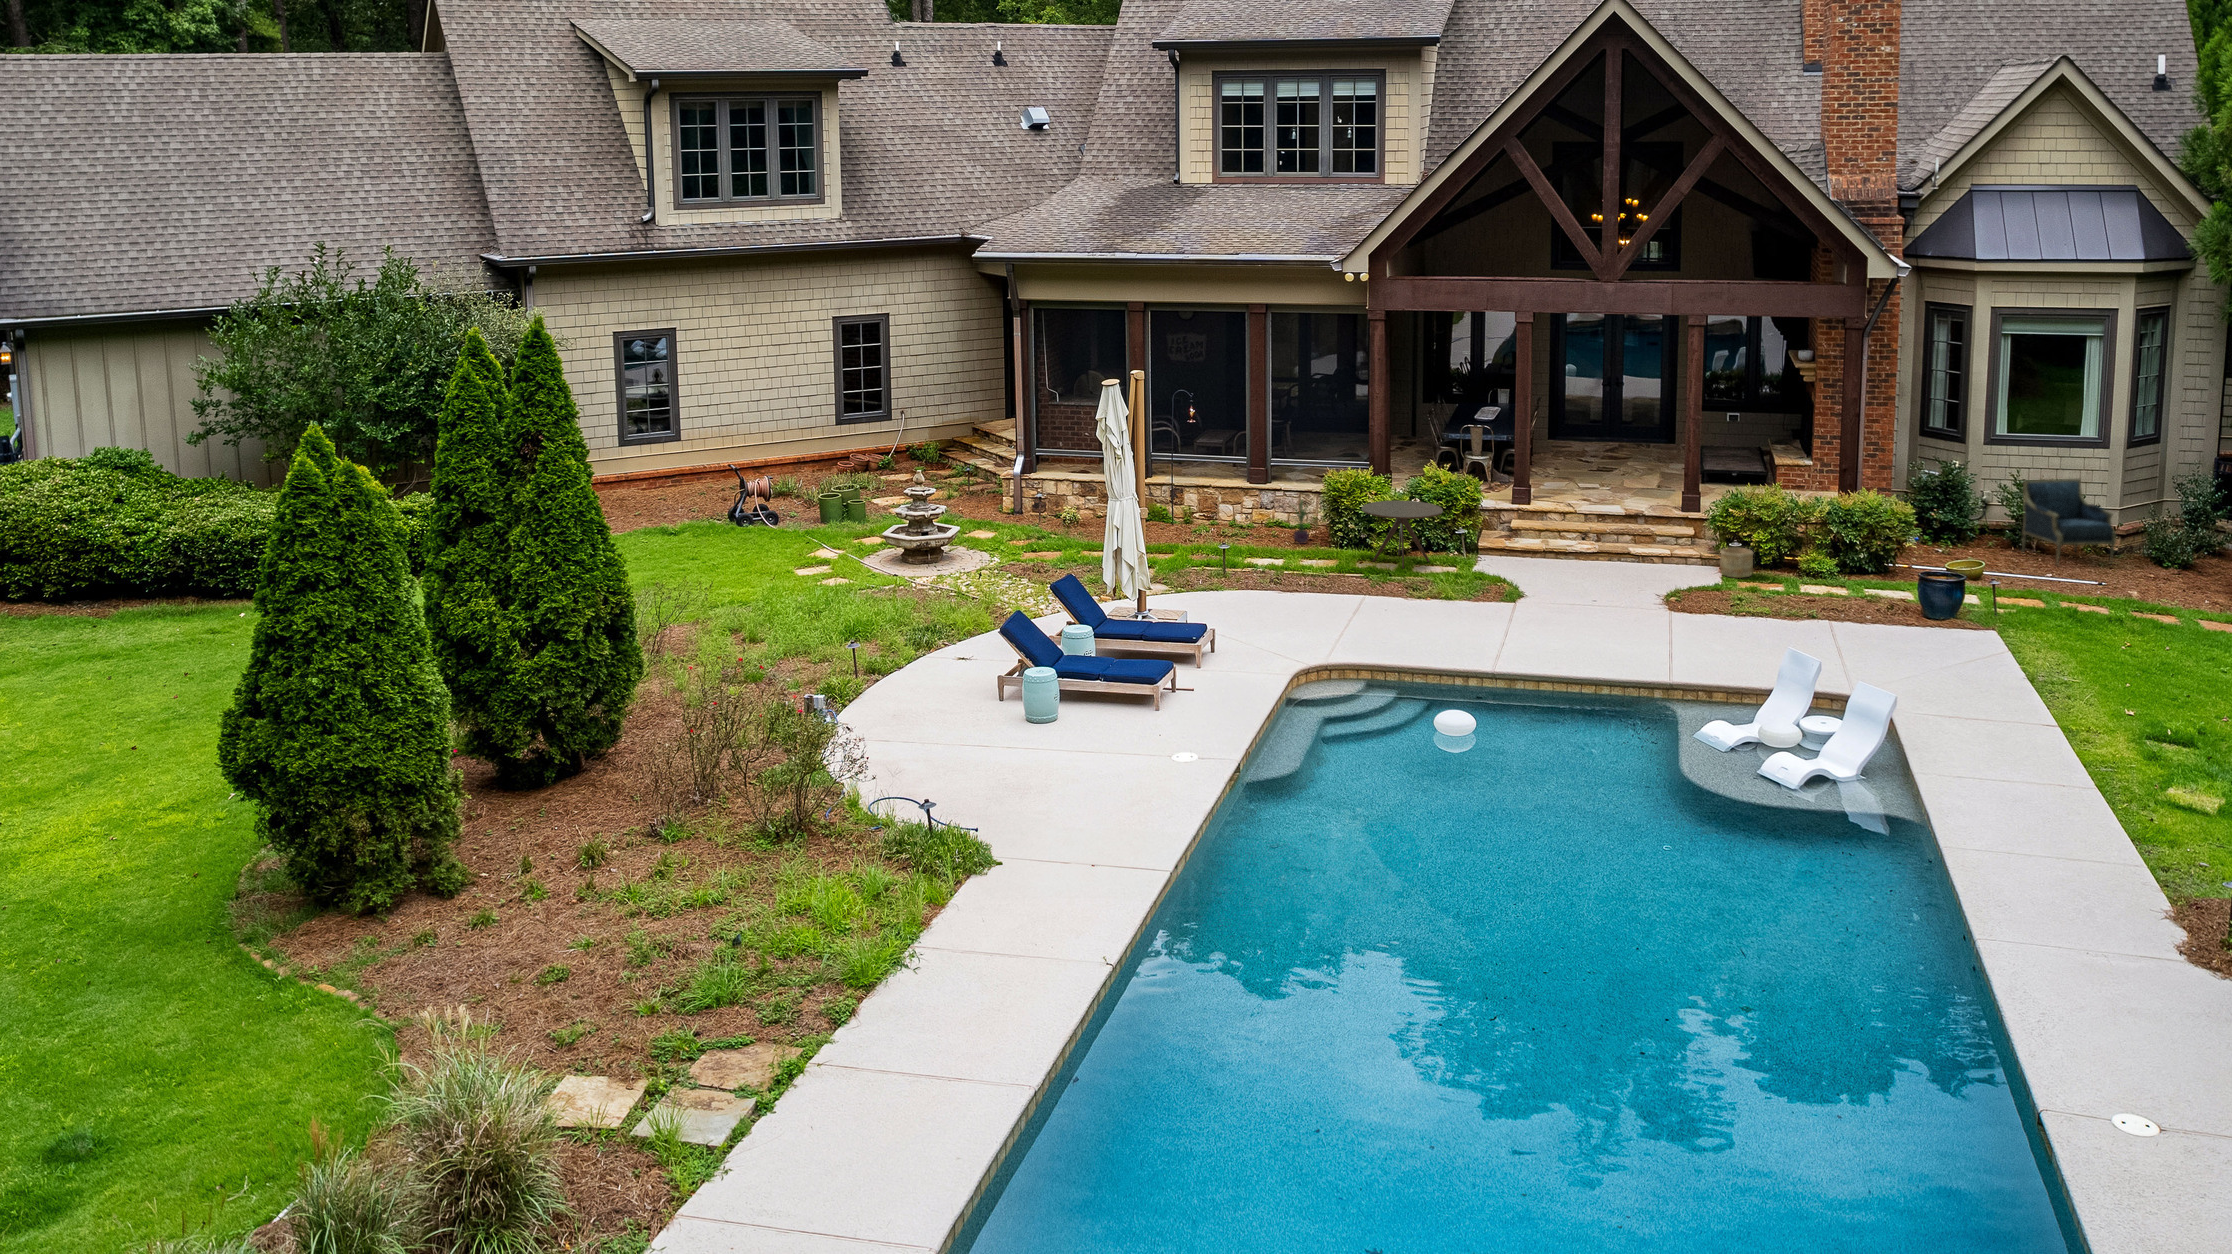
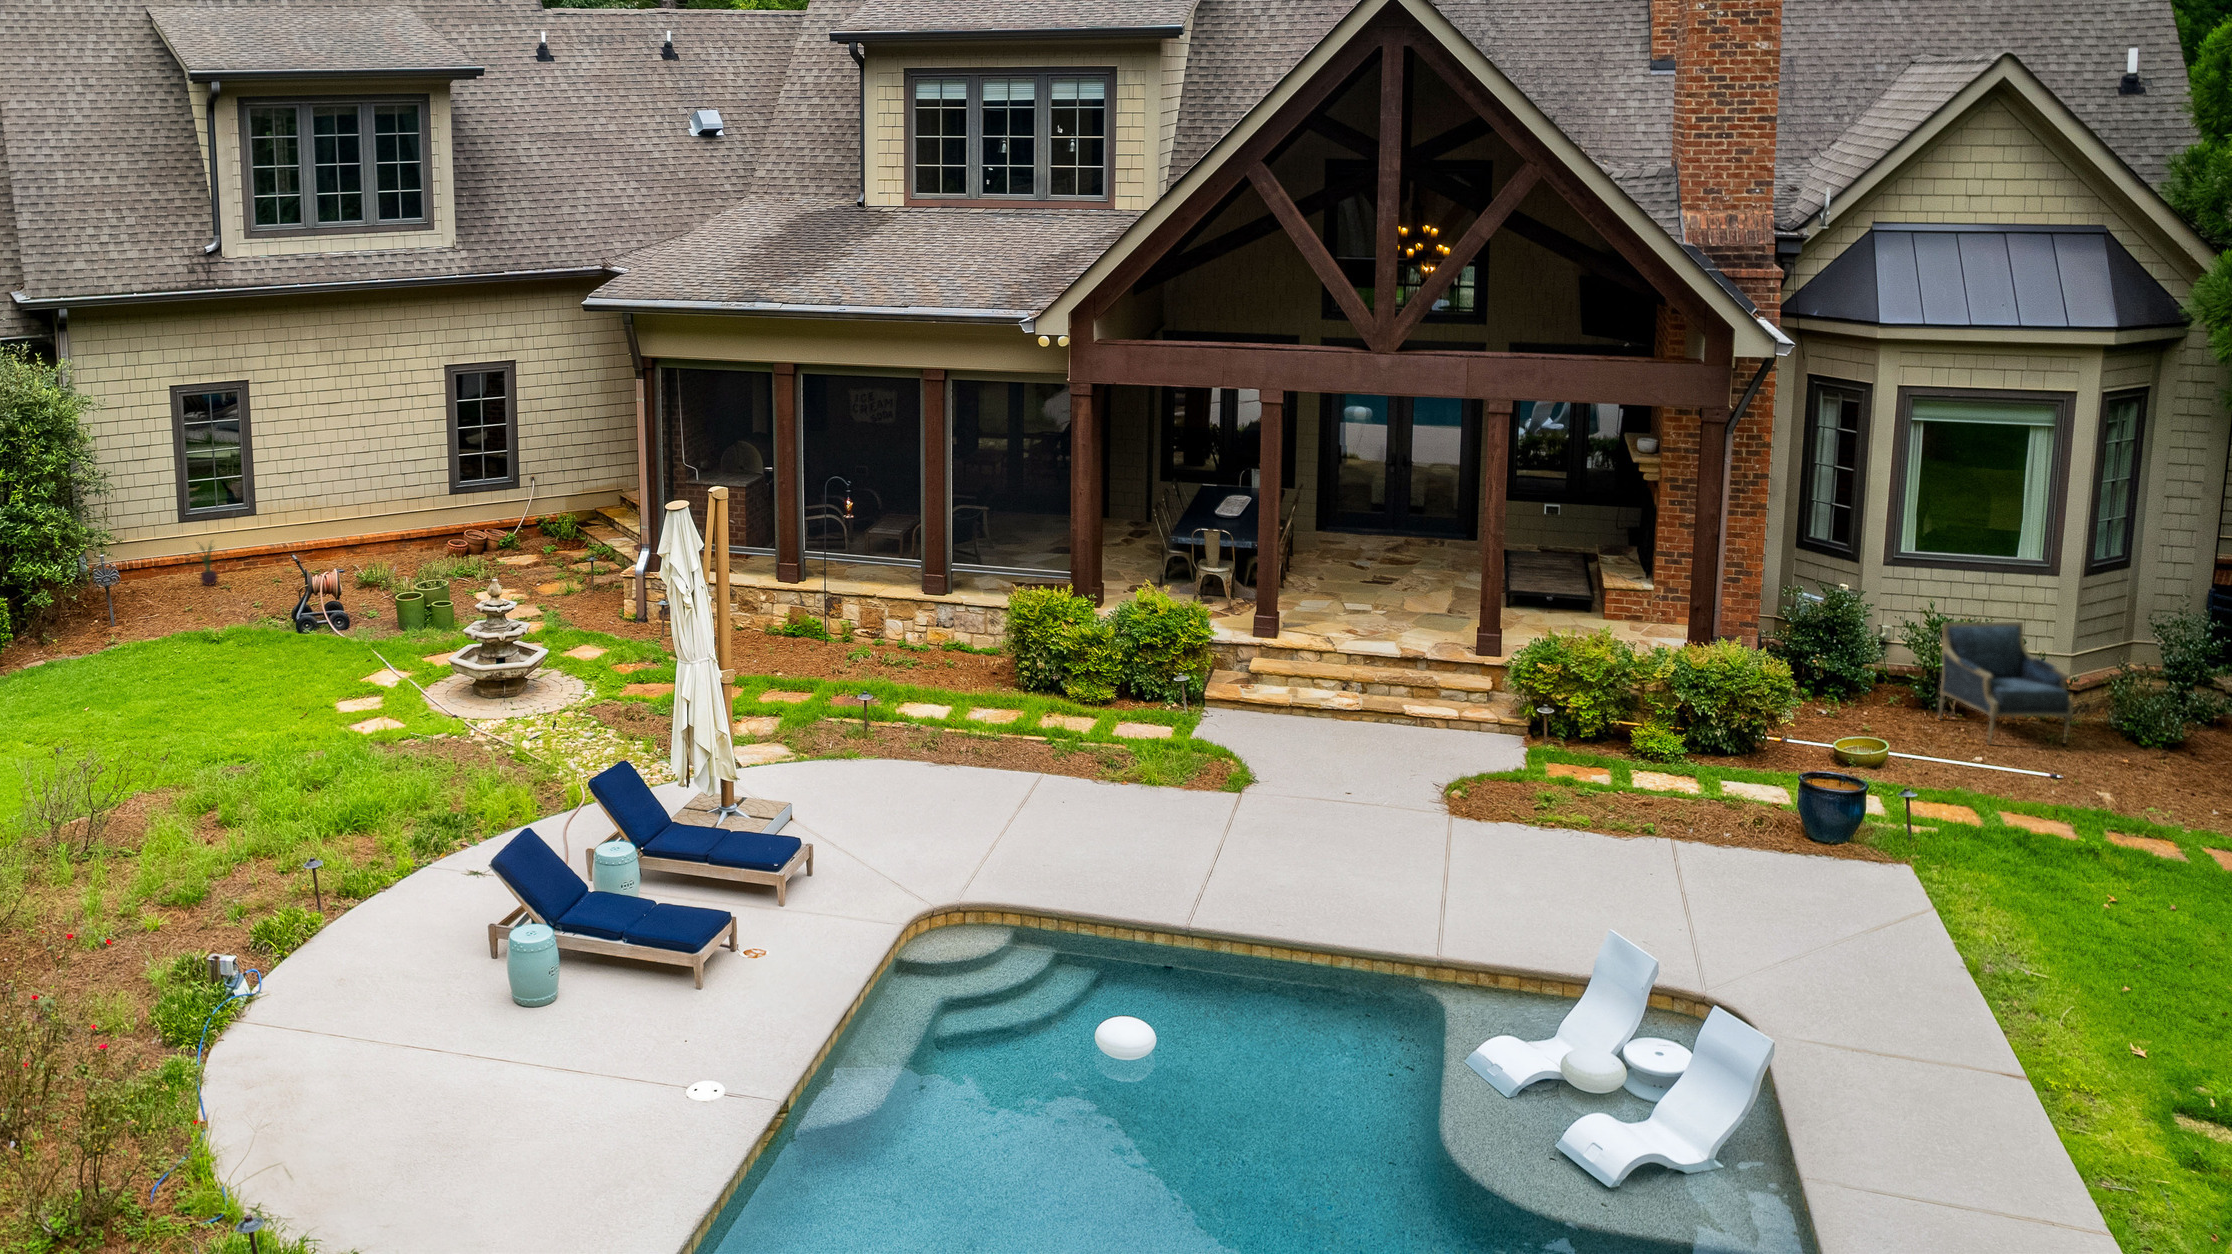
decorative plant: present [1292,500,1317,544] -> present [194,545,217,585]
round table: present [1362,501,1443,568] -> none [1051,630,1156,724]
wooden bucket: present [1720,547,1753,578] -> none [1522,710,1569,754]

